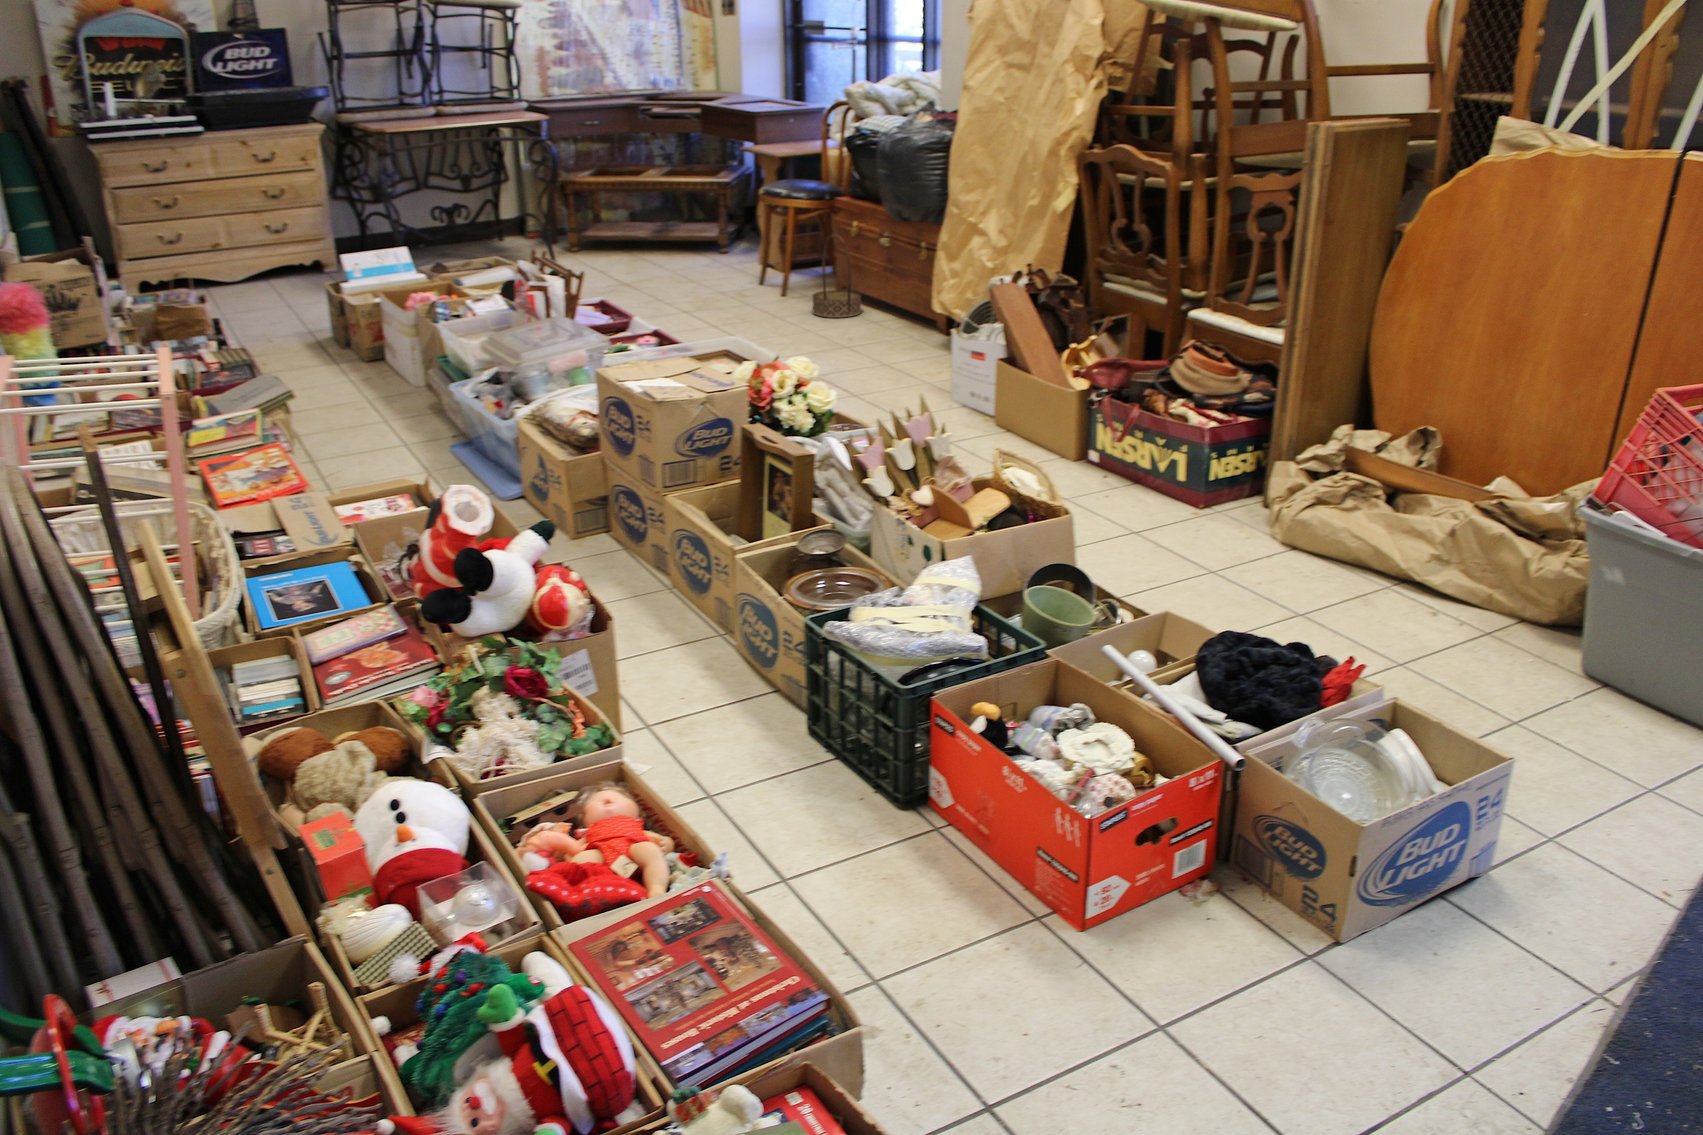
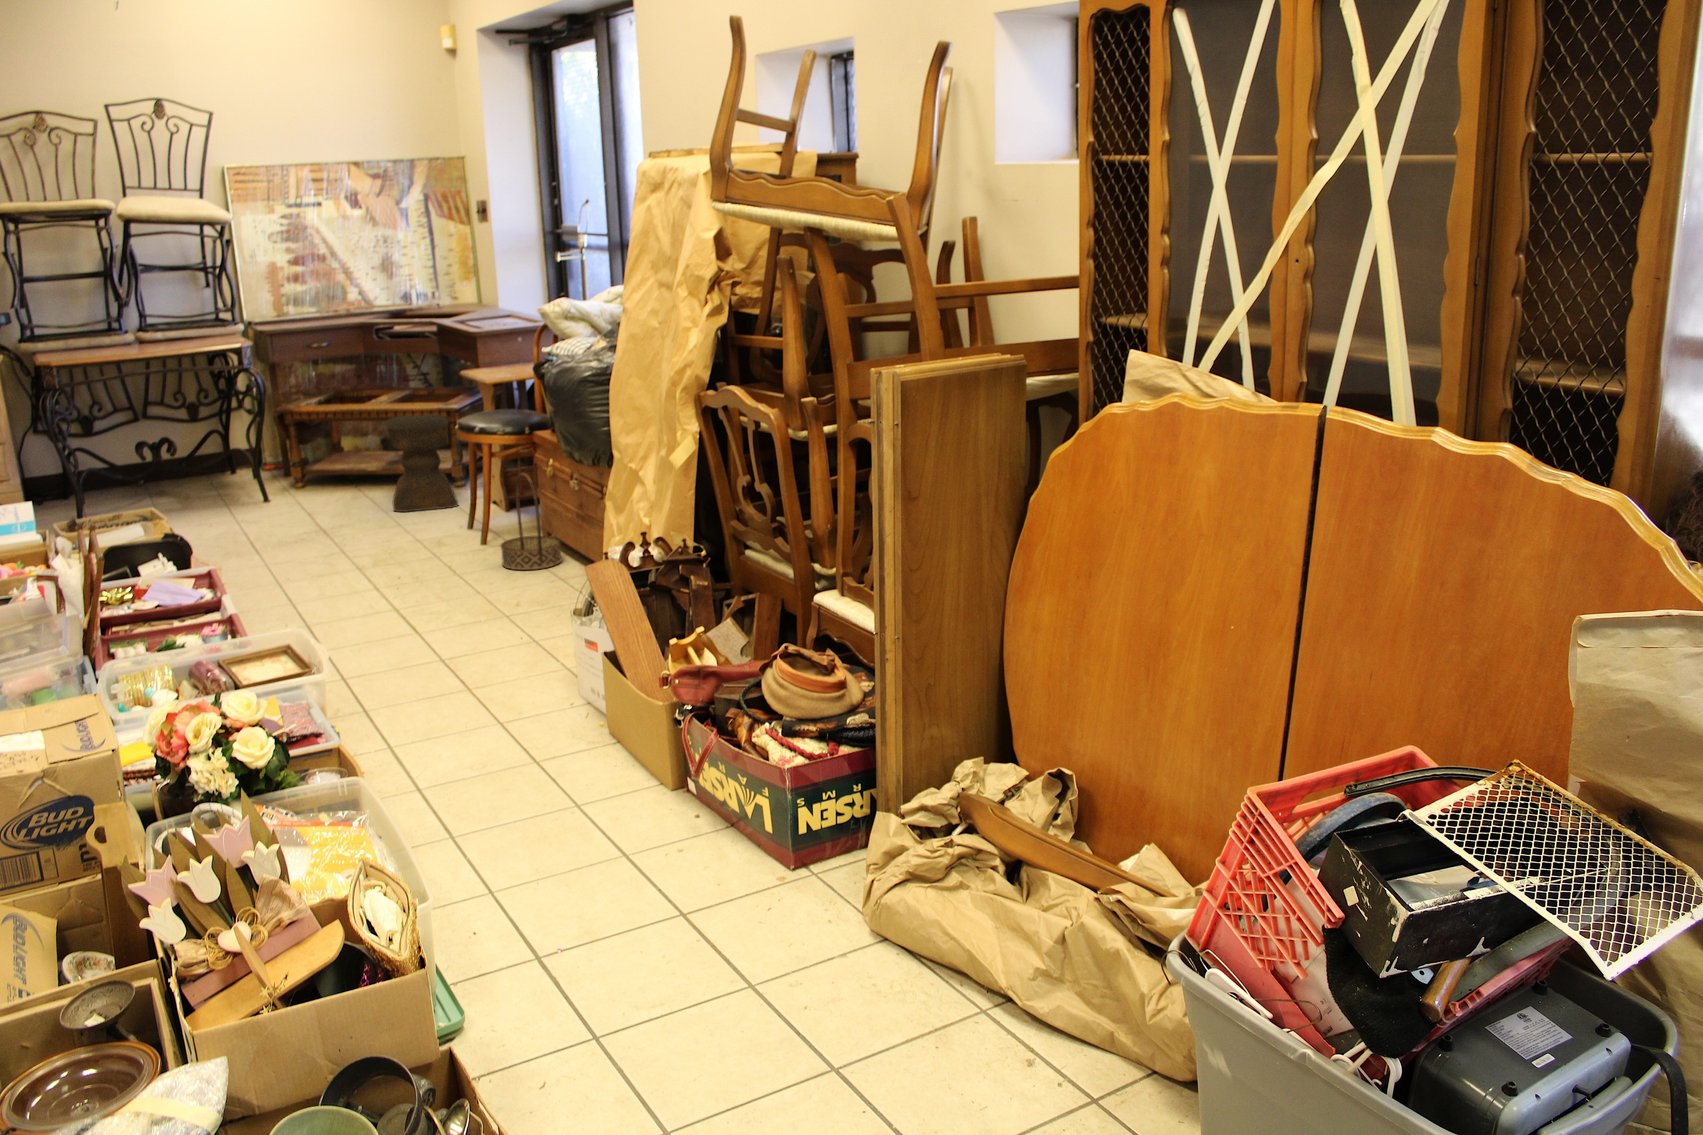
stool: none [670,188,733,273] -> present [386,414,458,512]

